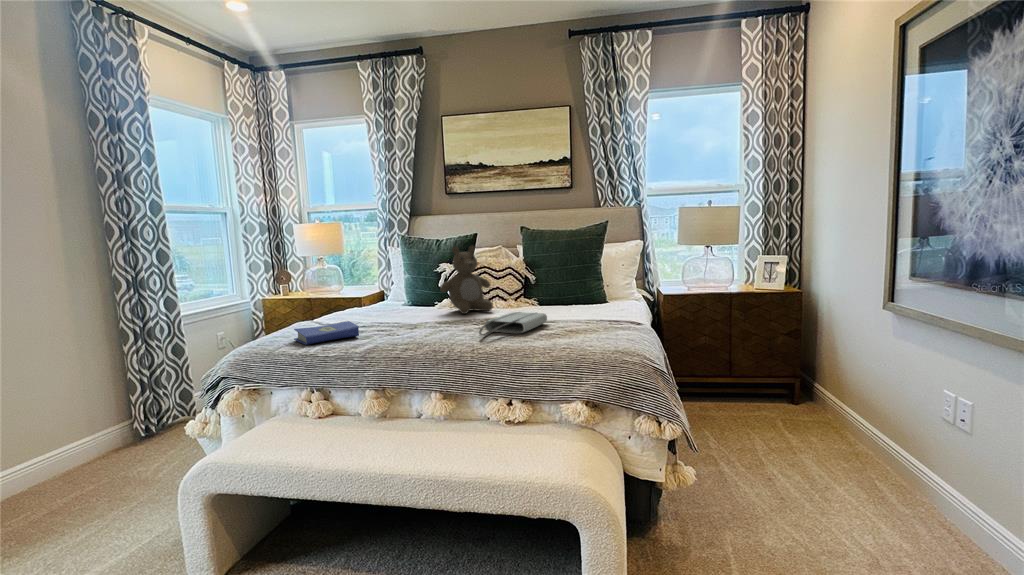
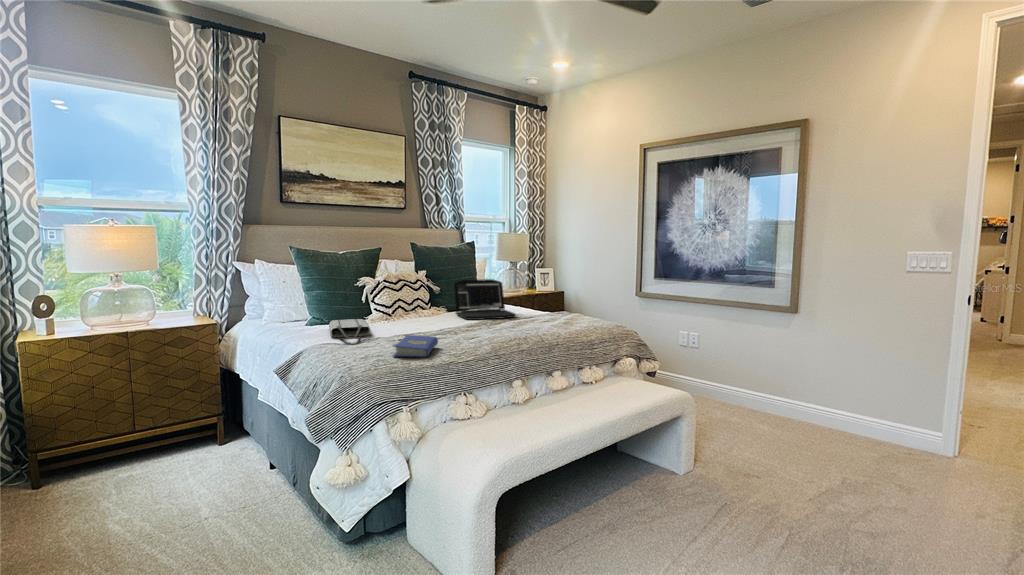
teddy bear: present [440,246,493,314] -> none [397,262,441,323]
laptop: none [515,266,594,317] -> present [454,279,516,320]
tote bag: present [479,312,547,336] -> present [329,319,370,339]

